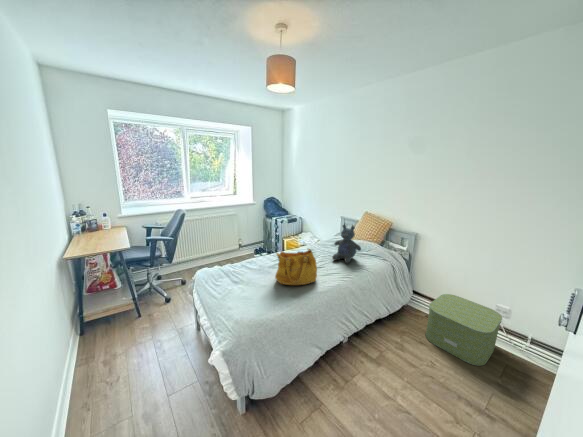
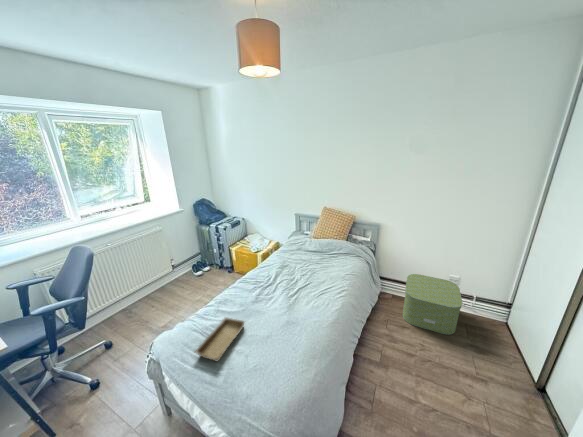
stuffed bear: present [332,225,361,263] -> none [308,229,339,272]
handbag: present [275,249,317,285] -> none [268,273,317,326]
tray: none [215,269,257,289] -> present [196,317,244,361]

